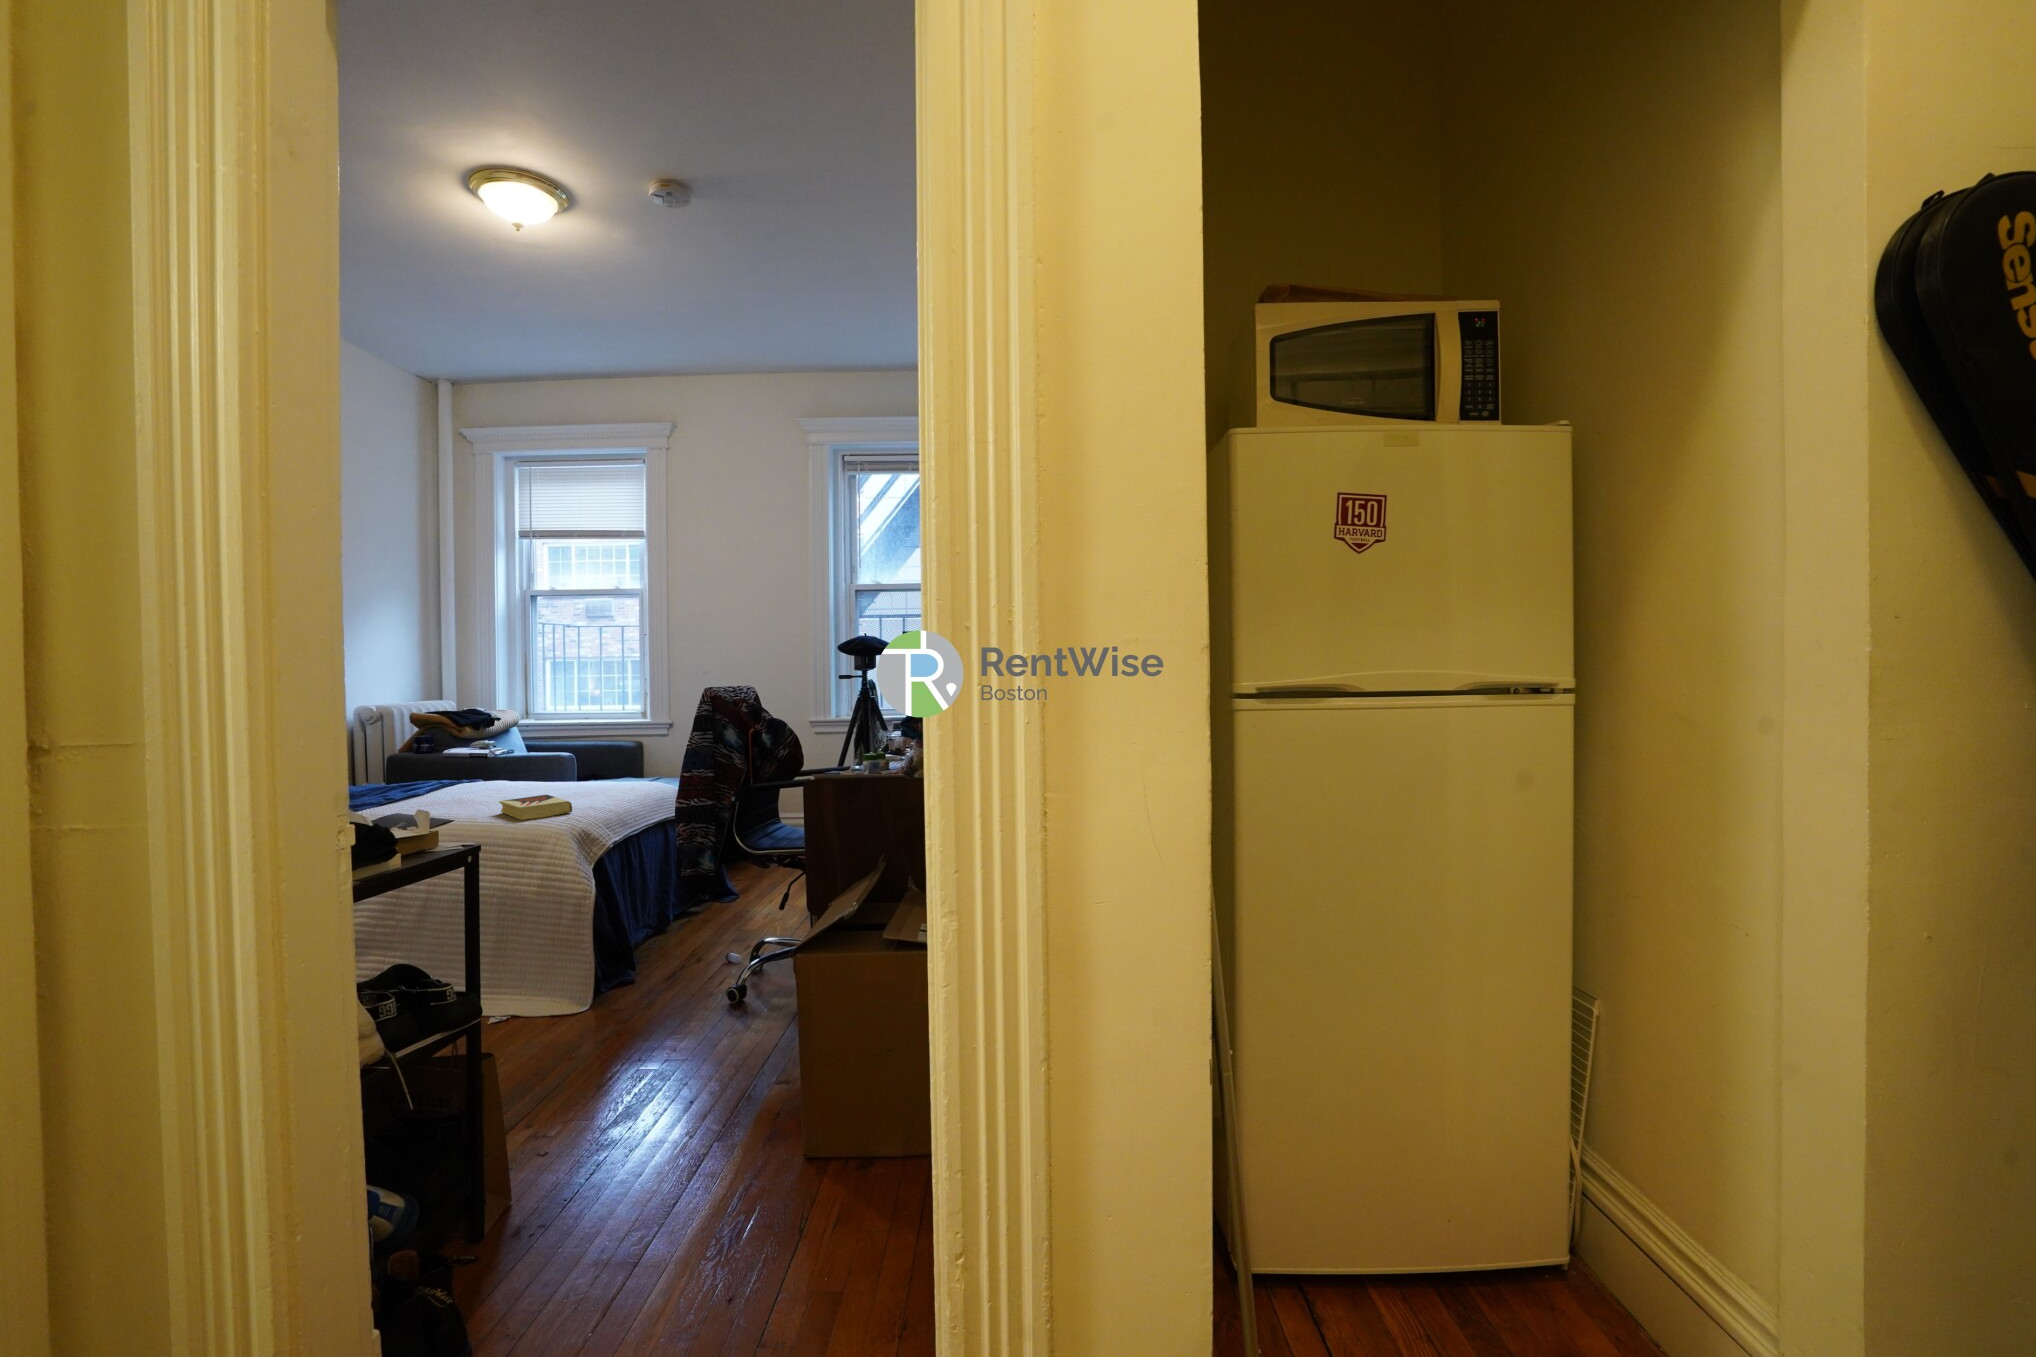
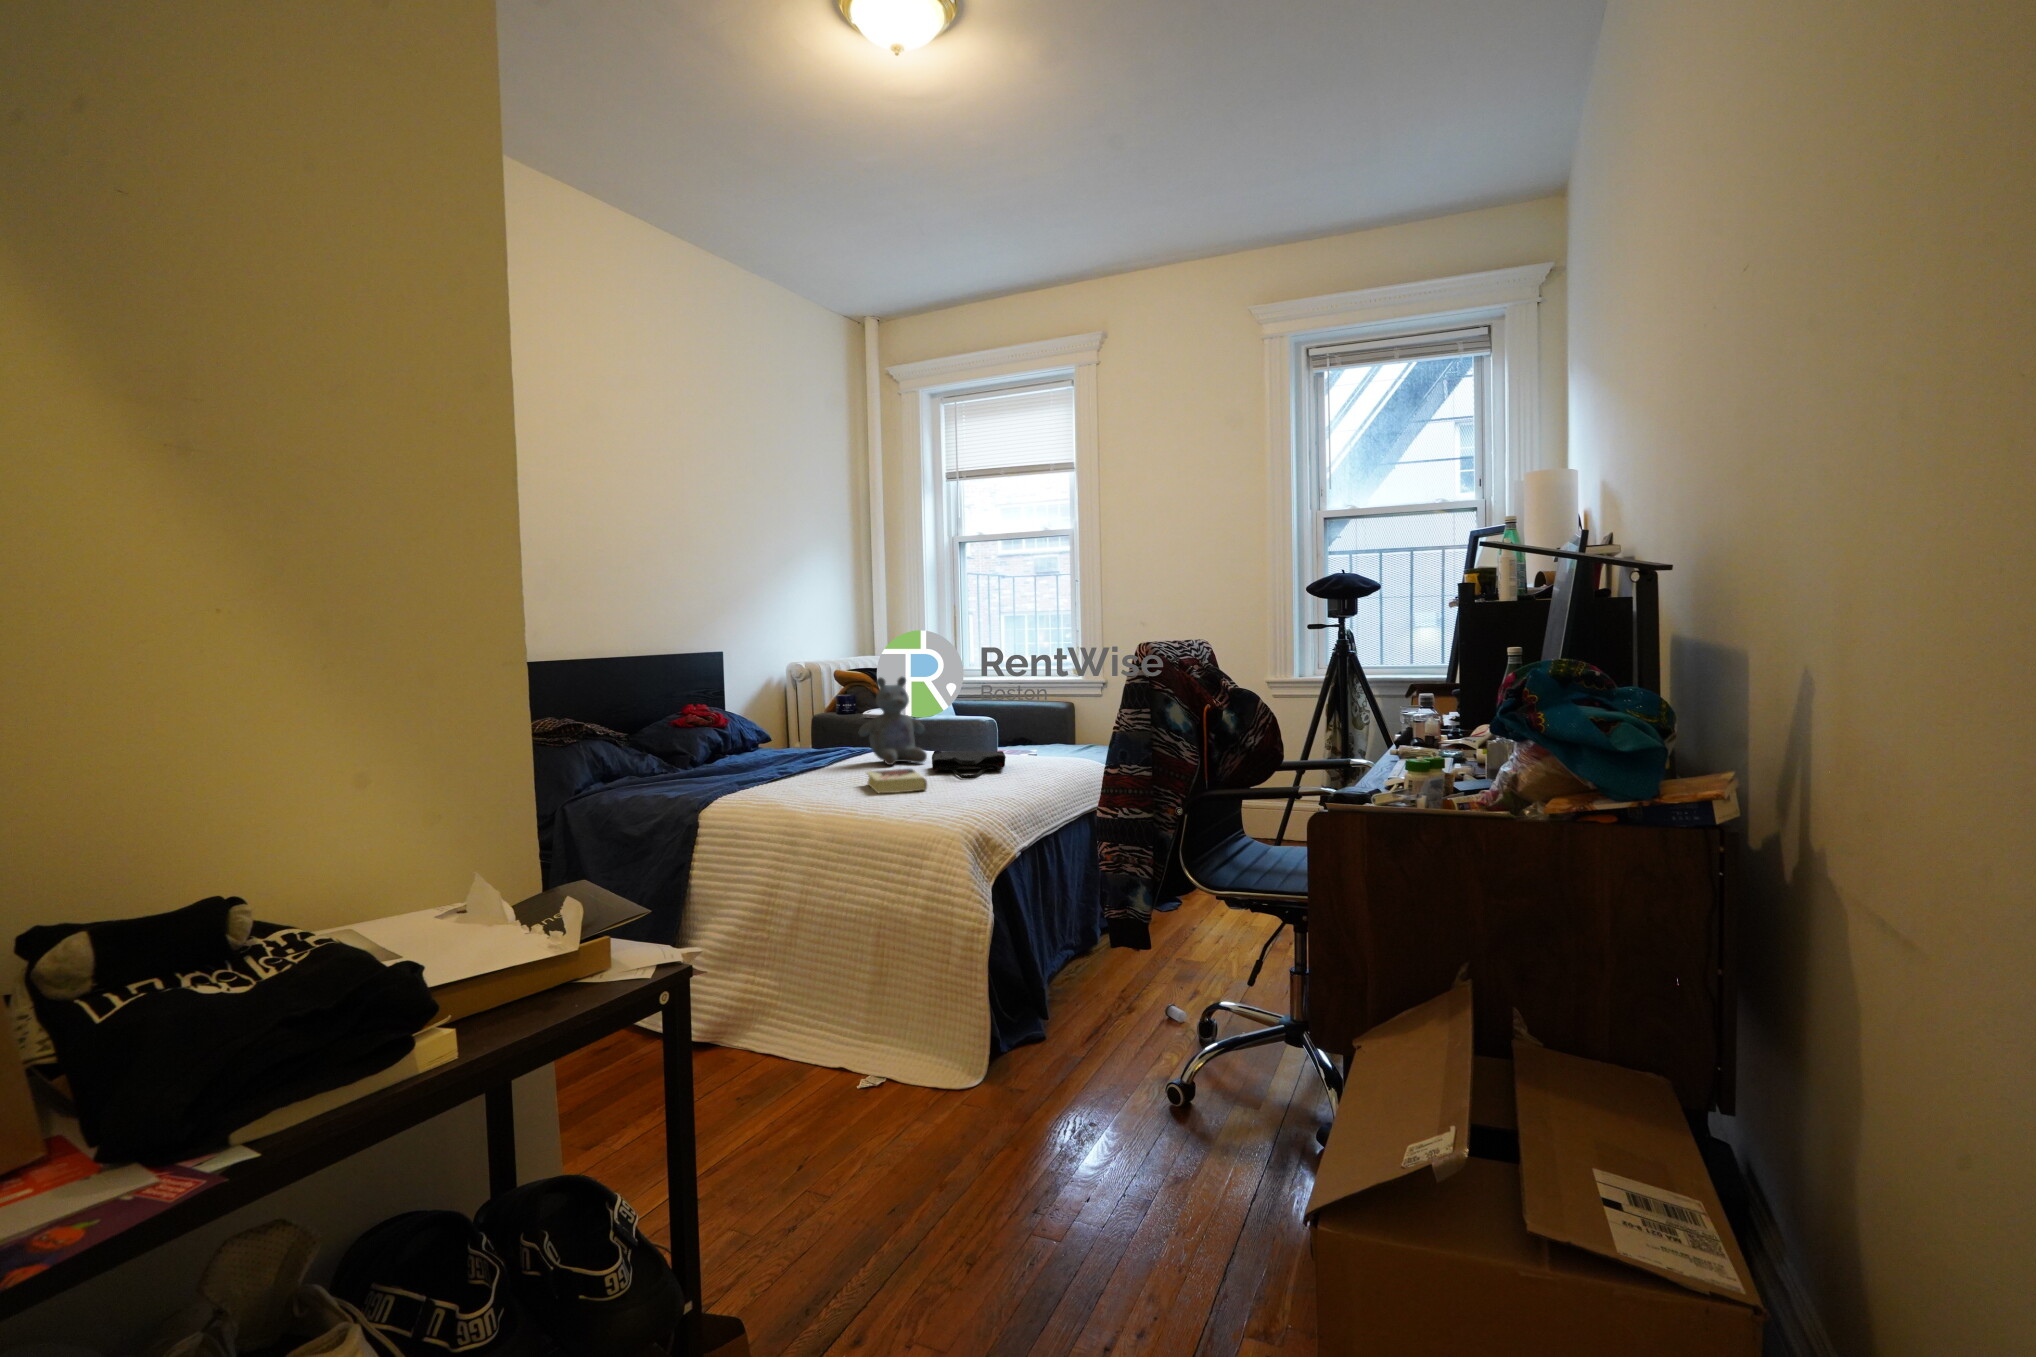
stuffed bear: none [471,712,546,794] -> present [859,677,927,765]
tote bag: none [555,774,633,800] -> present [932,750,1006,779]

